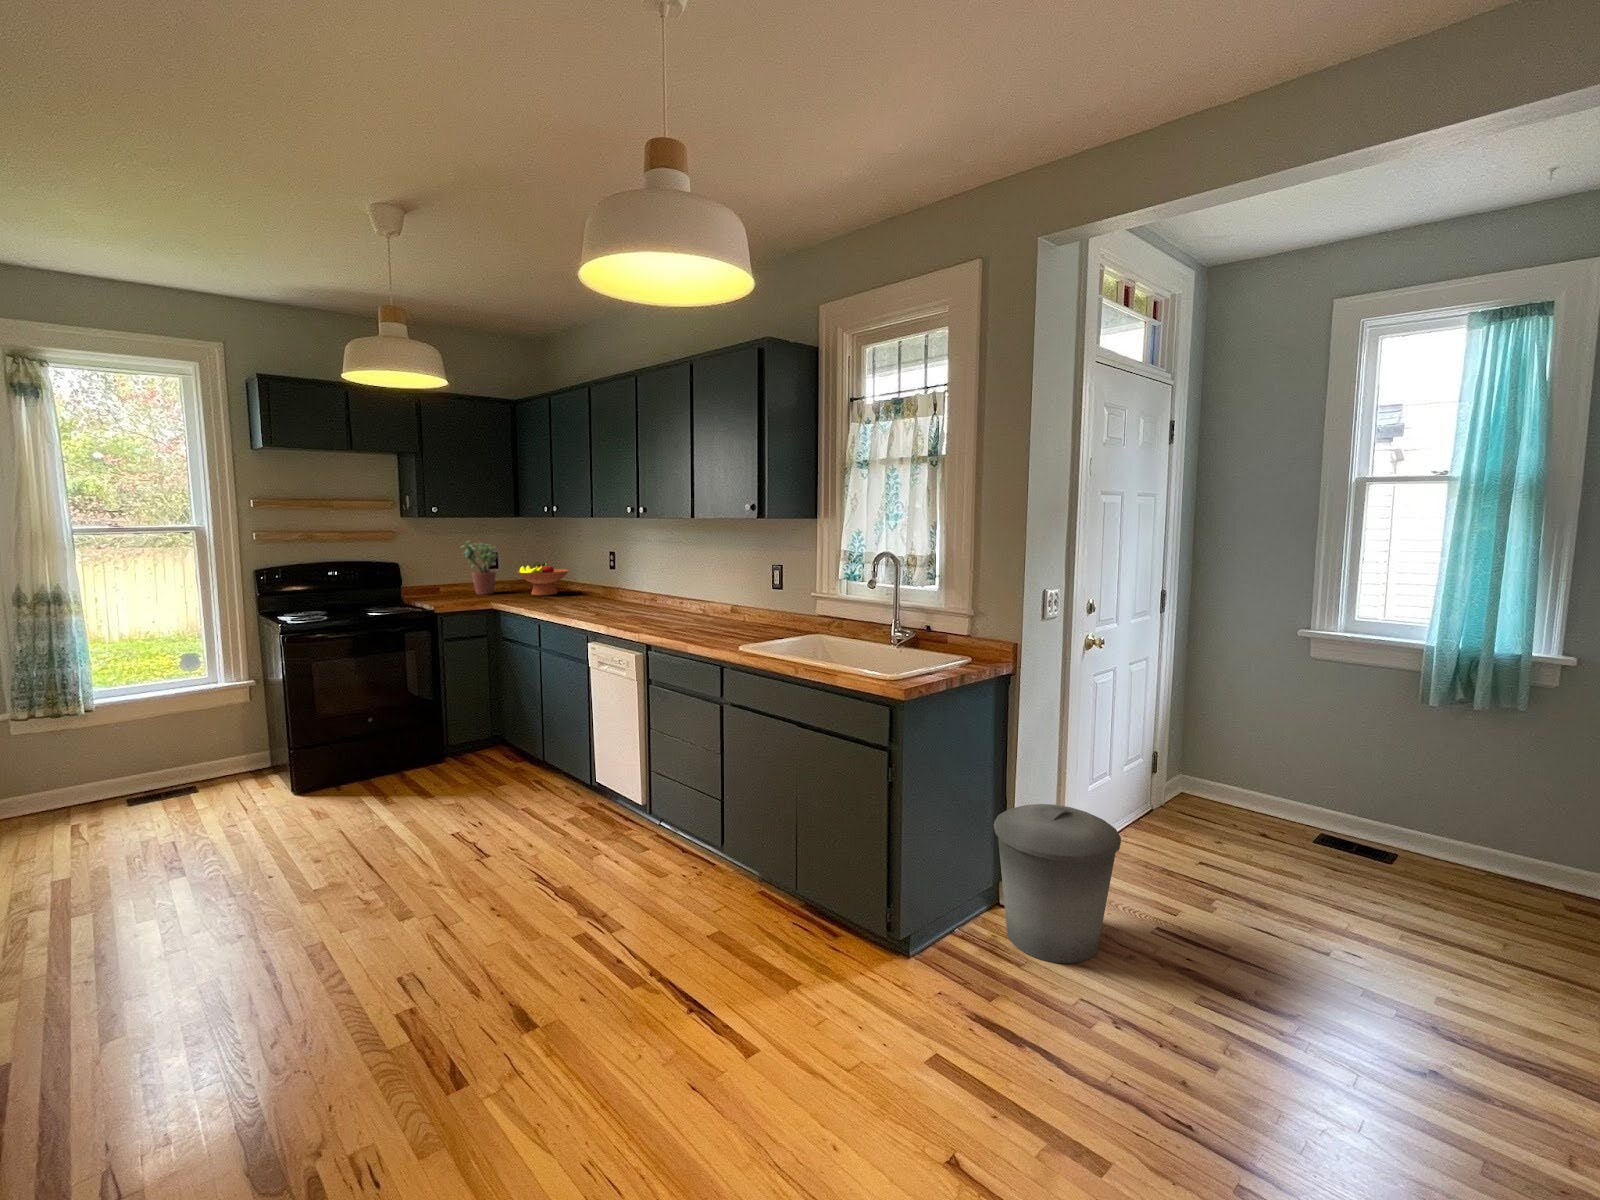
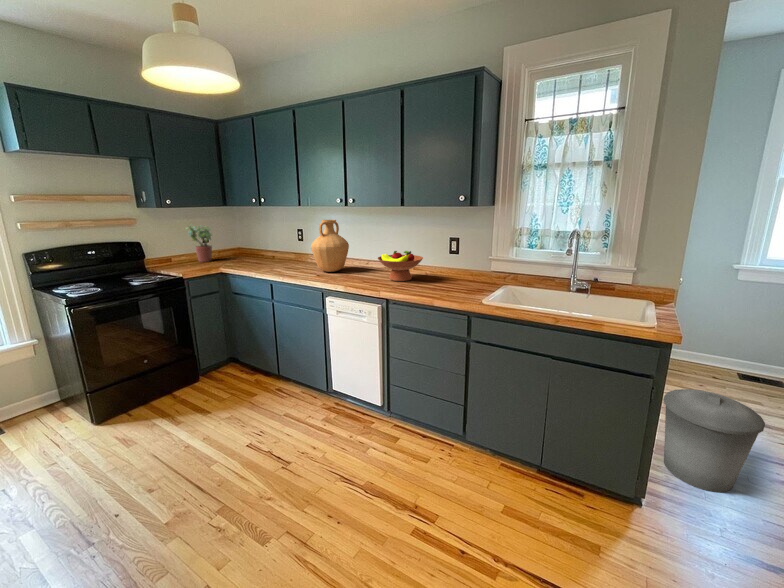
vase: none [597,536,652,612] -> present [311,220,349,272]
fruit bowl: present [517,563,569,595] -> present [378,251,423,281]

